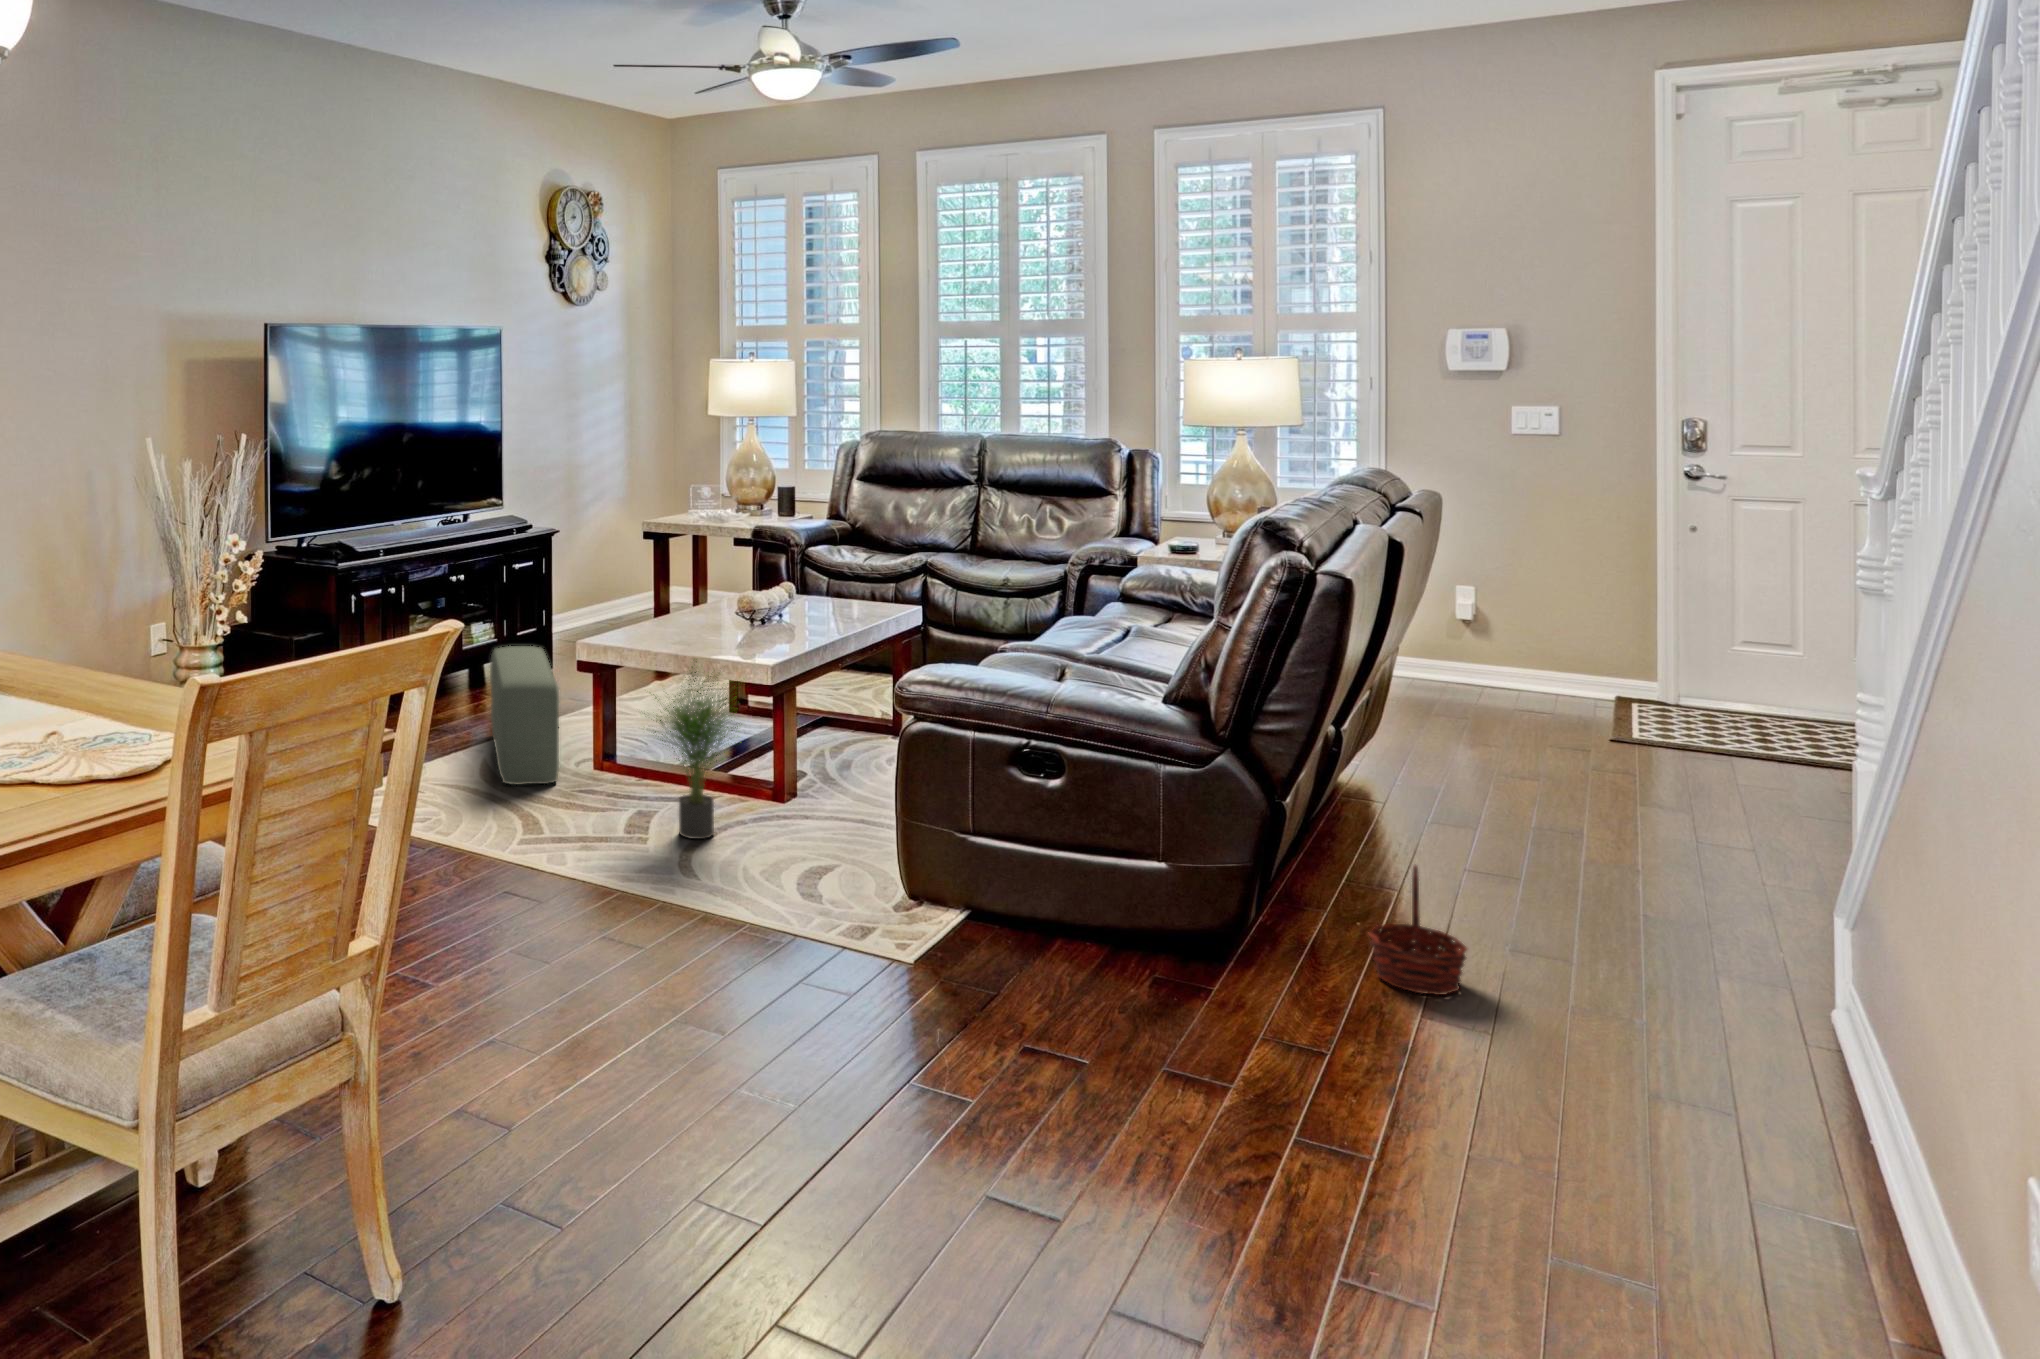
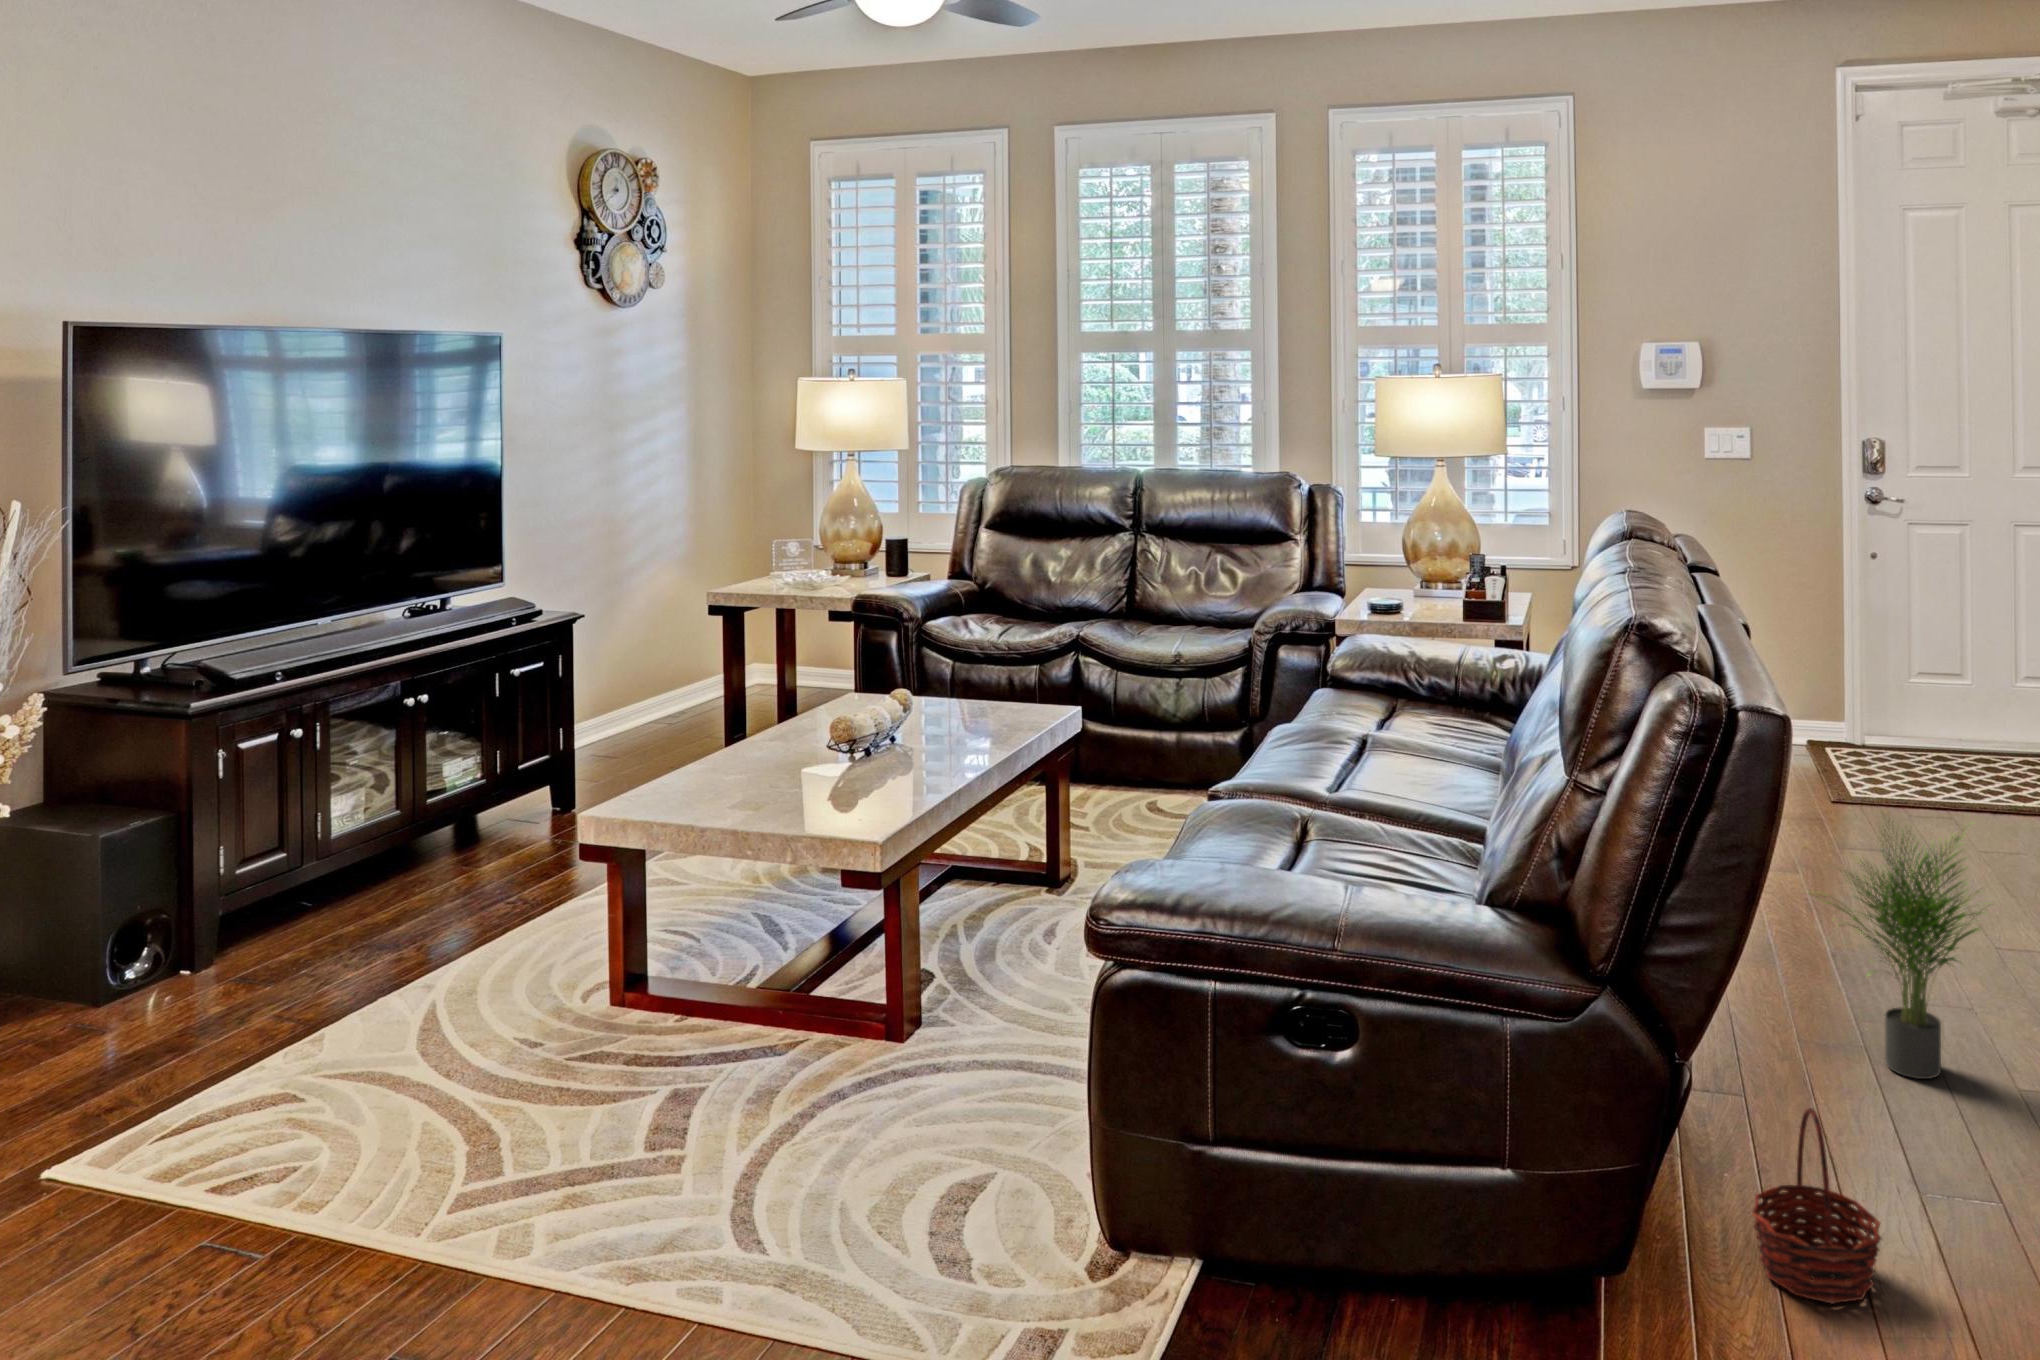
pouf: present [490,646,559,785] -> none [447,816,555,1063]
potted plant: present [653,666,738,839] -> present [1822,821,1981,1079]

